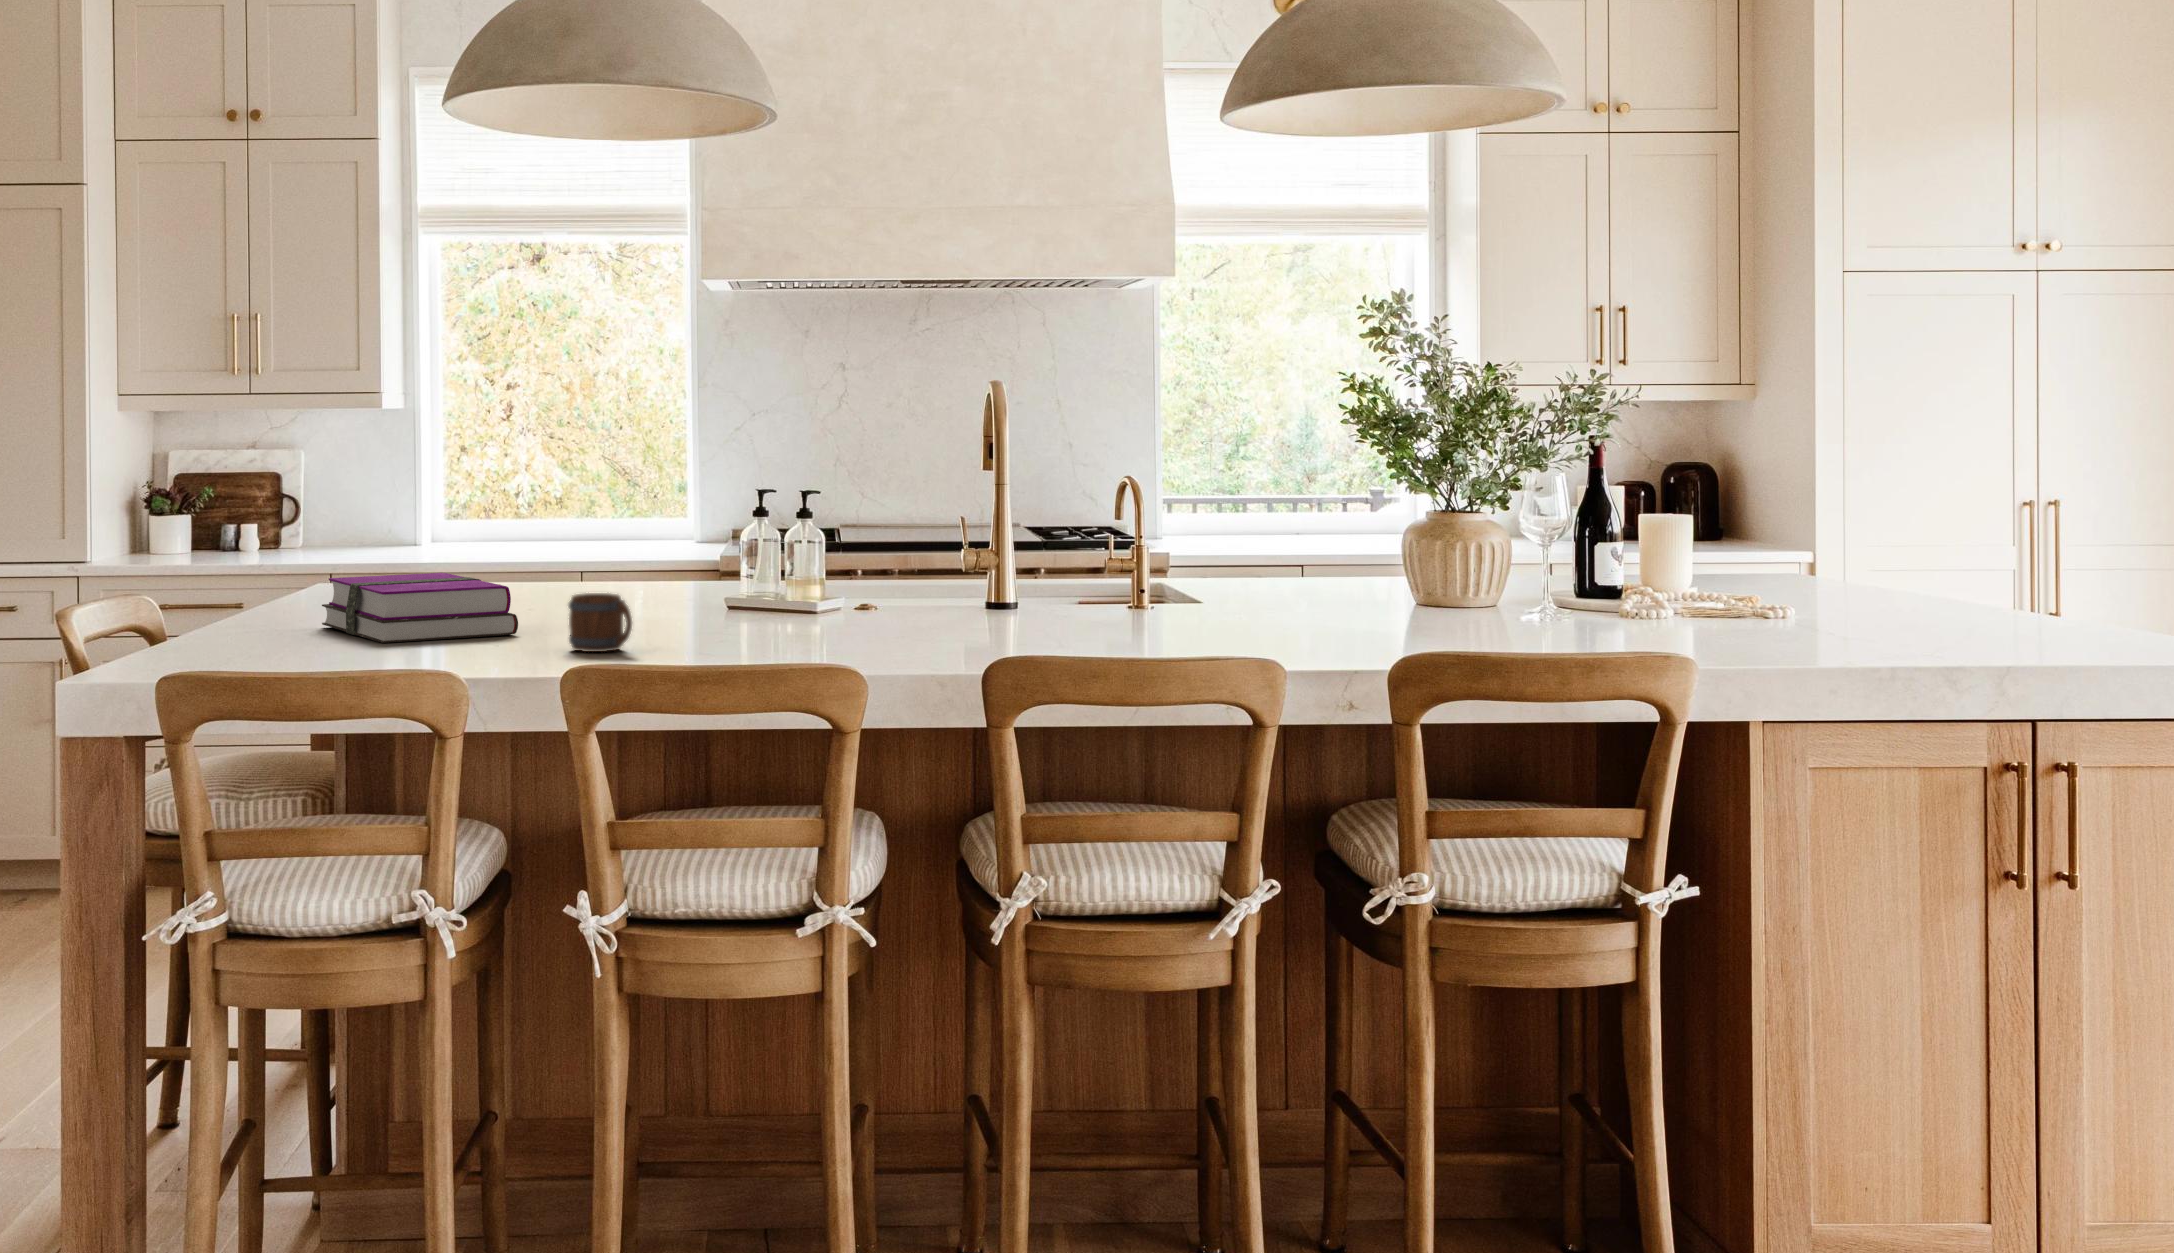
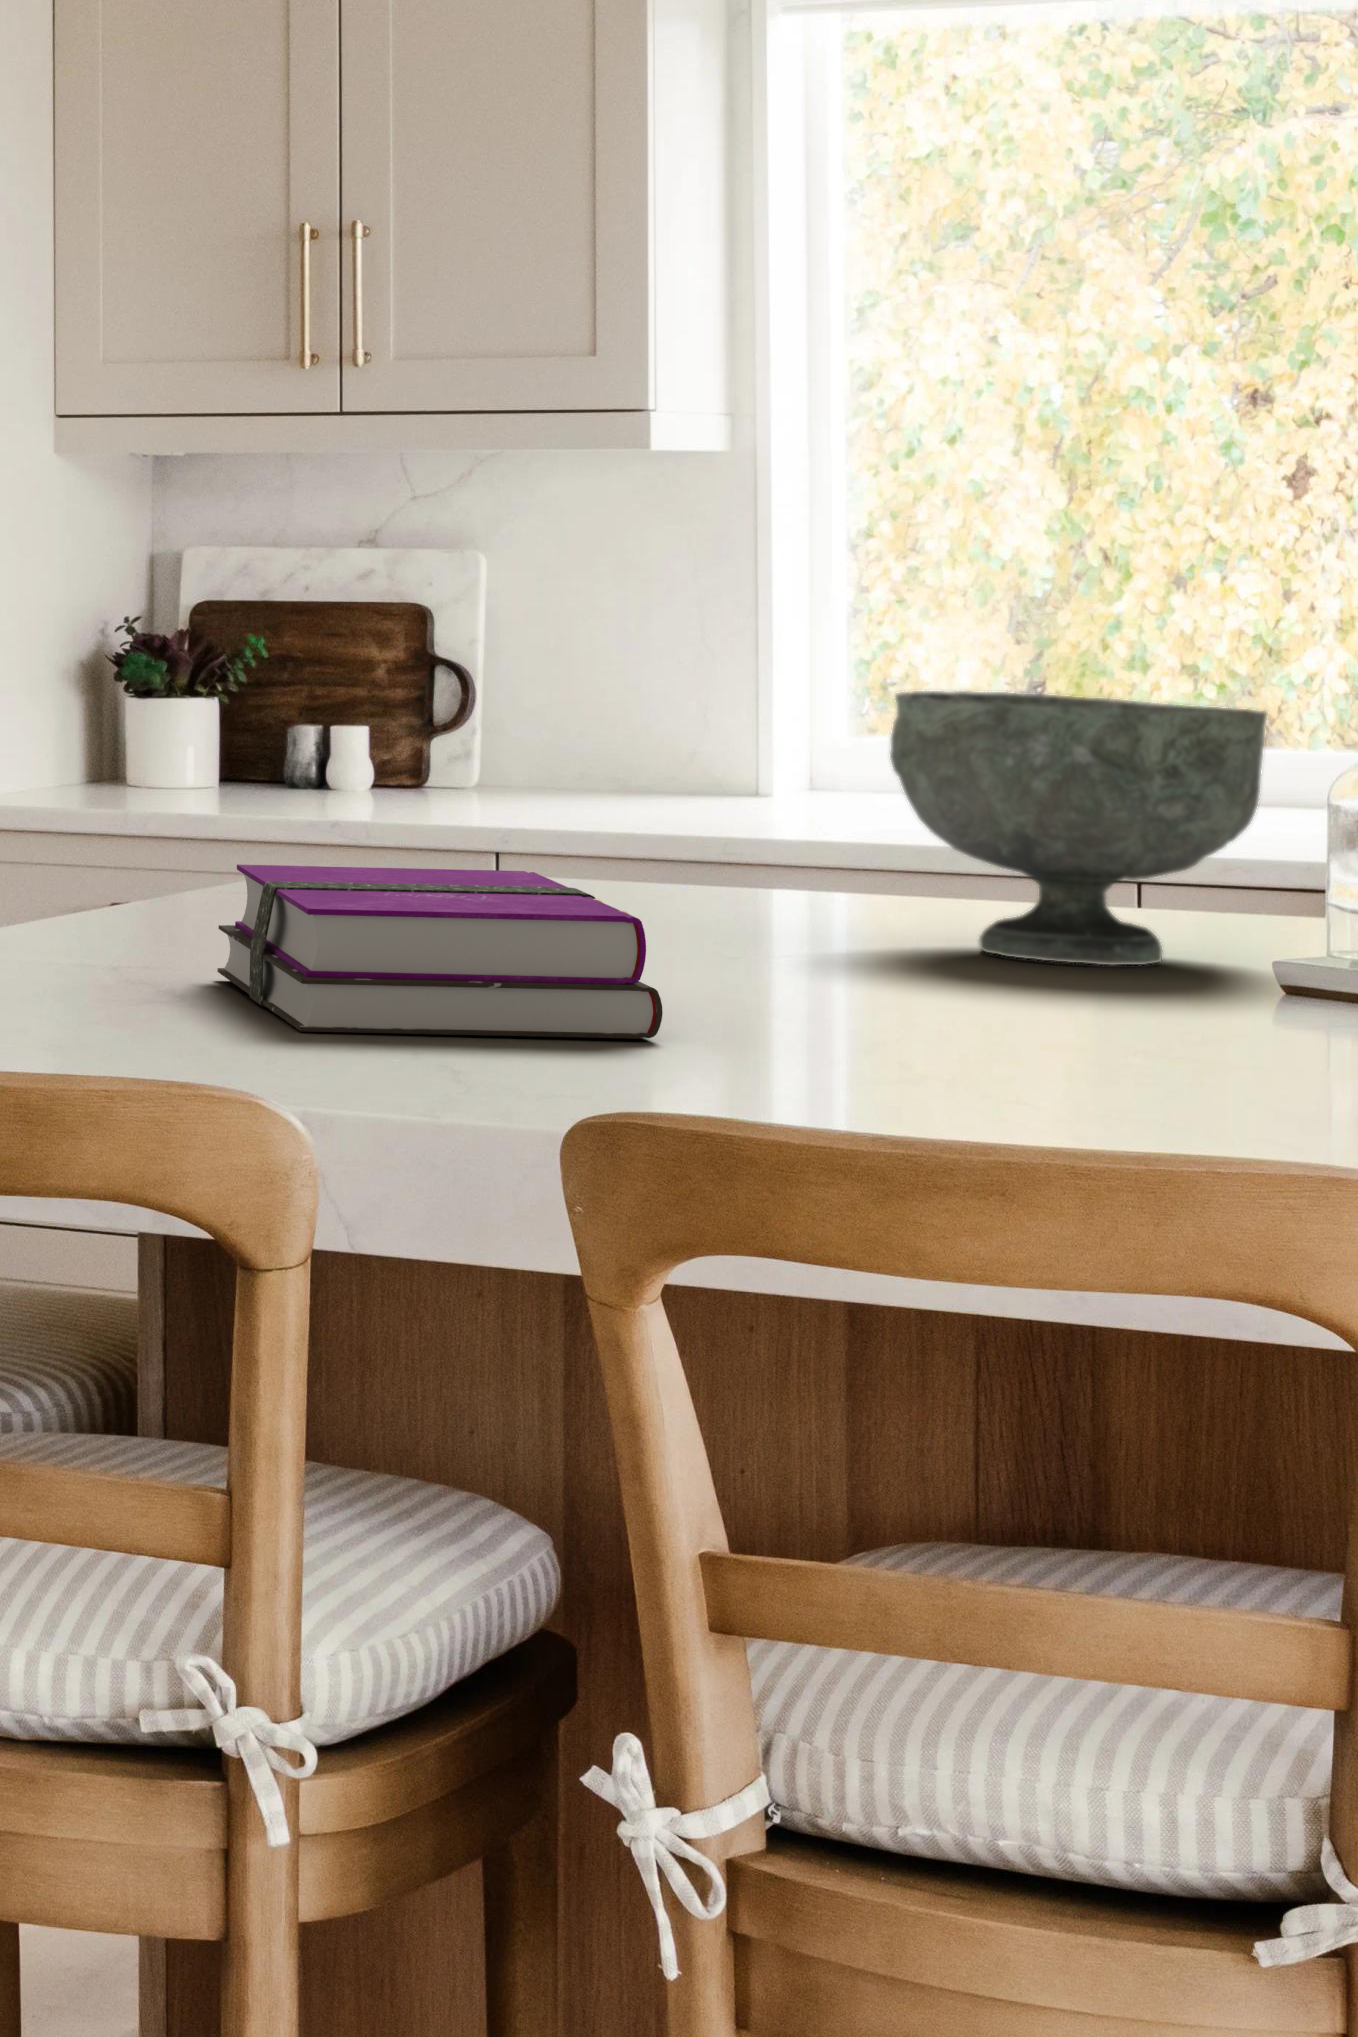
decorative bowl: none [553,490,692,597] -> present [890,691,1268,965]
mug: present [569,593,632,652] -> none [739,953,896,1107]

